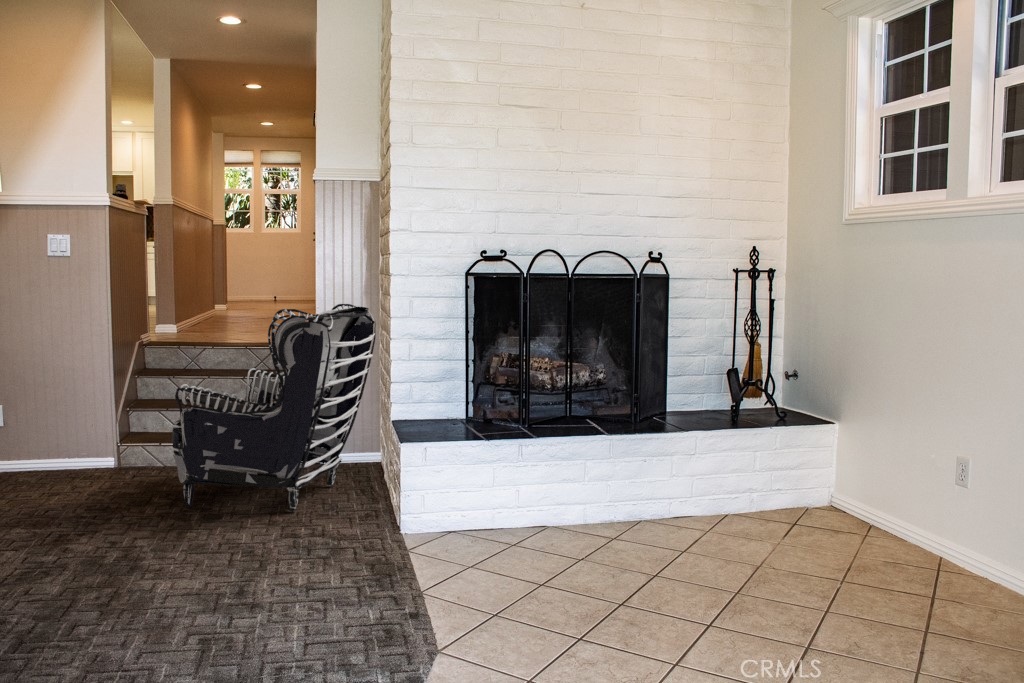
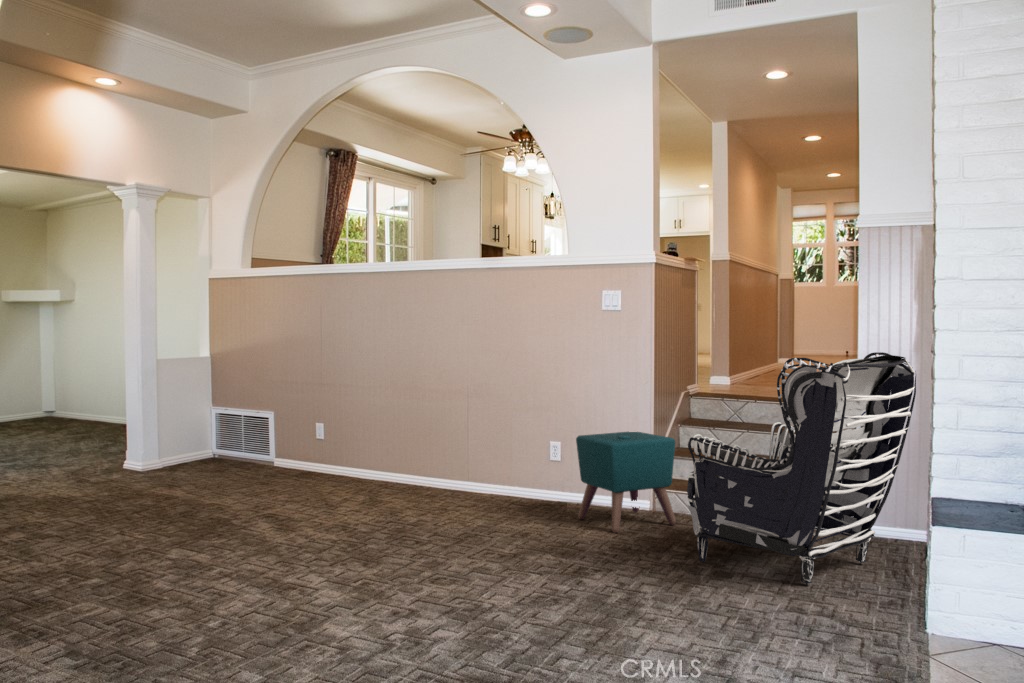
ottoman: none [25,385,147,494] -> present [576,432,676,533]

